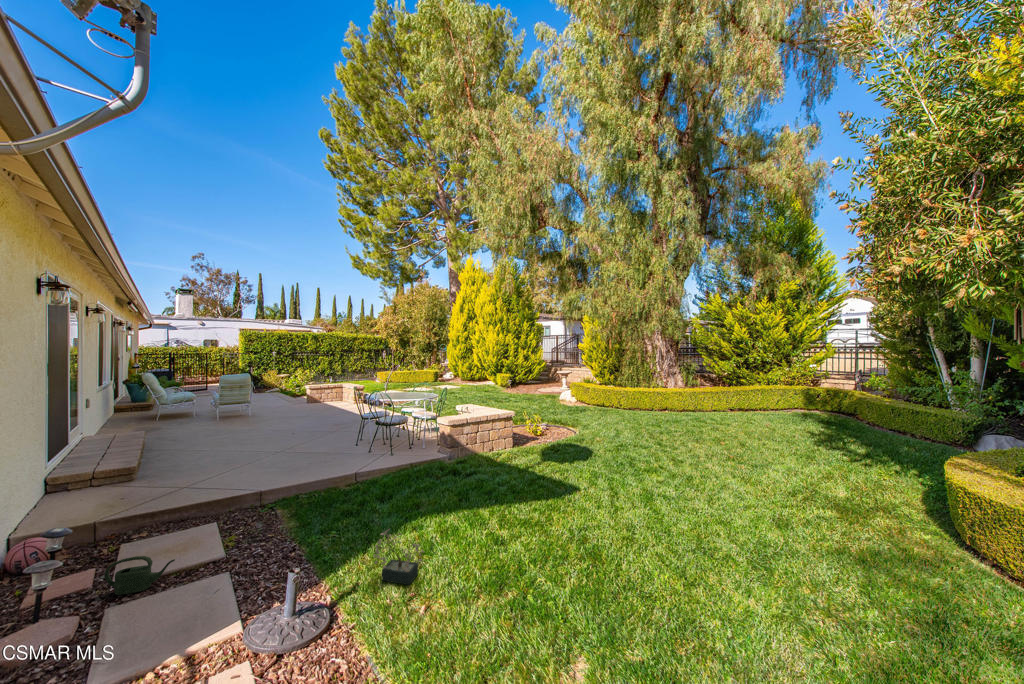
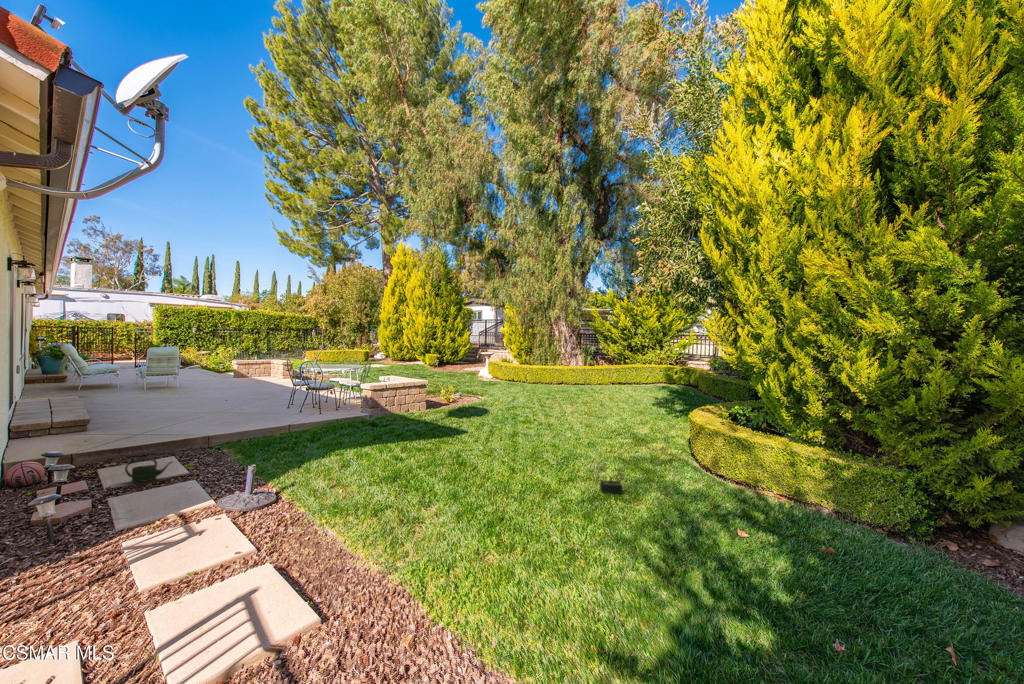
decorative plant: present [373,529,424,585] -> present [593,462,627,493]

